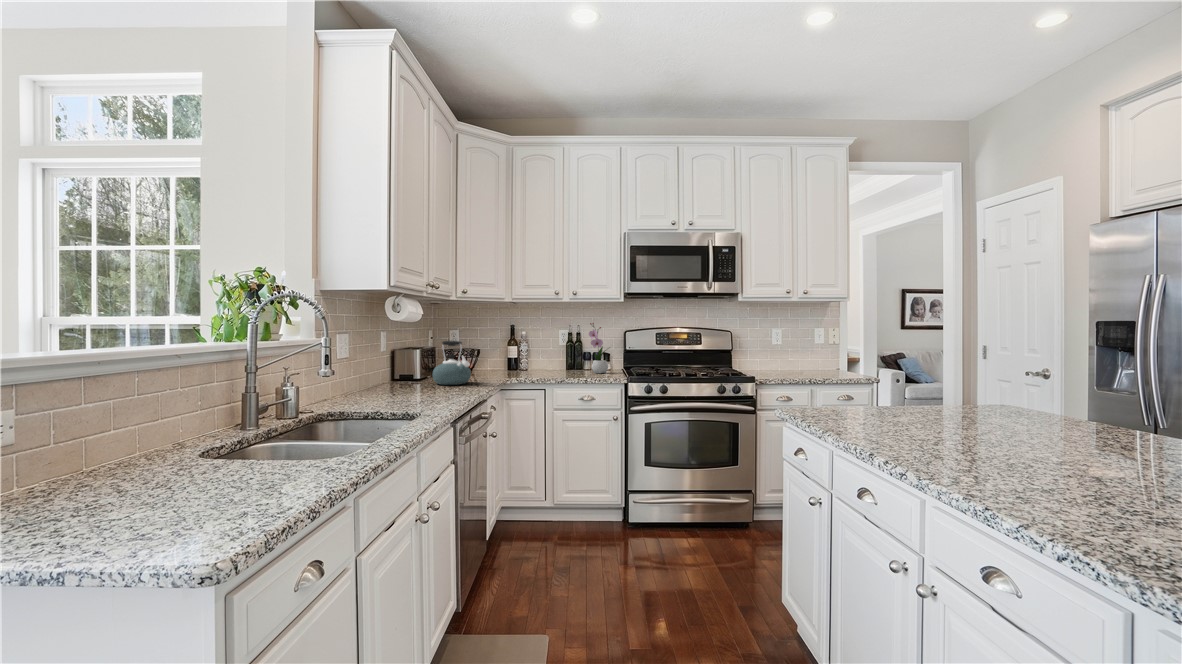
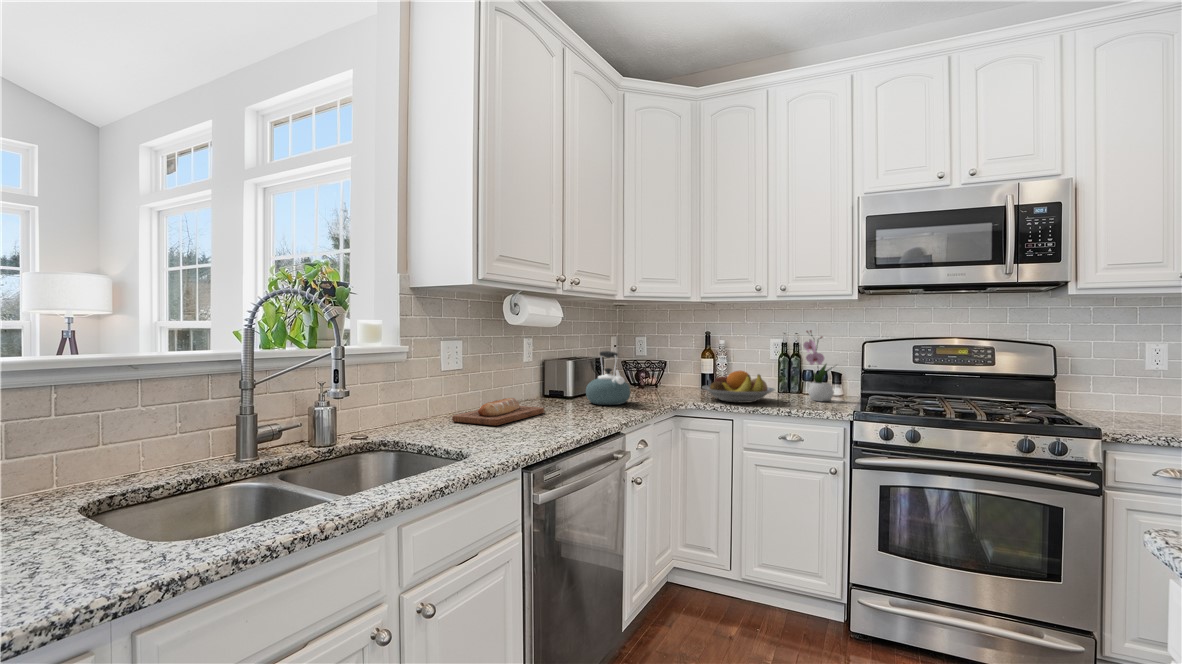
fruit bowl: none [519,353,573,377] -> present [702,371,775,403]
bread loaf: none [337,382,411,405] -> present [452,398,544,426]

